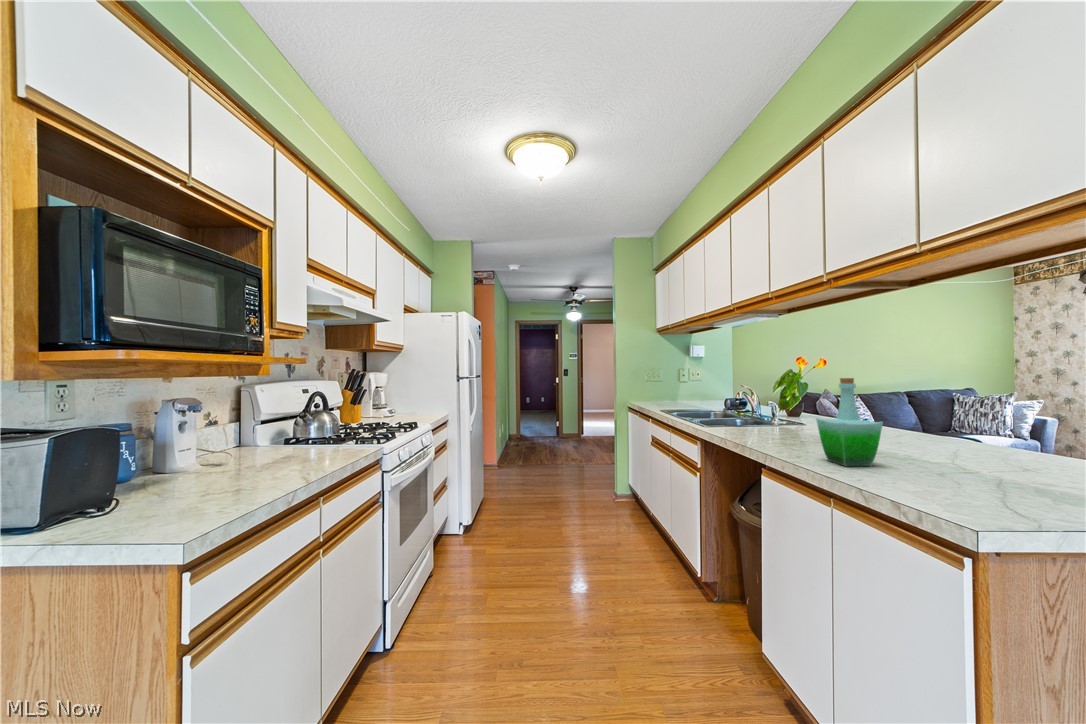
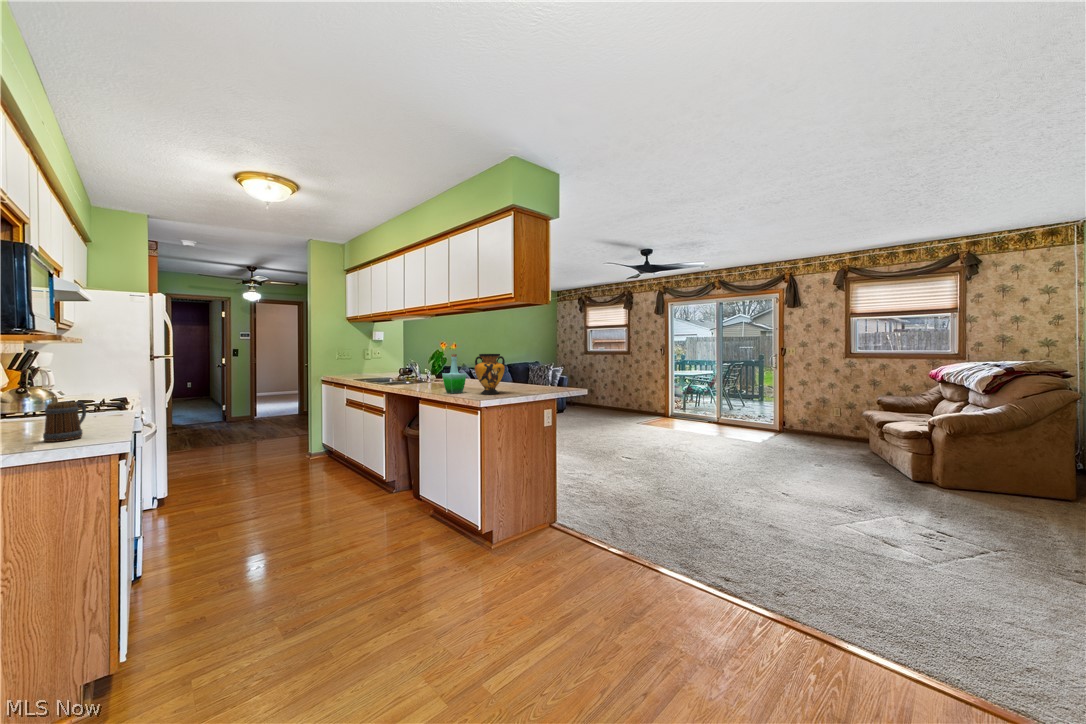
vase: none [913,378,1023,487] -> present [475,354,505,394]
mug: none [151,449,225,516] -> present [43,401,86,442]

